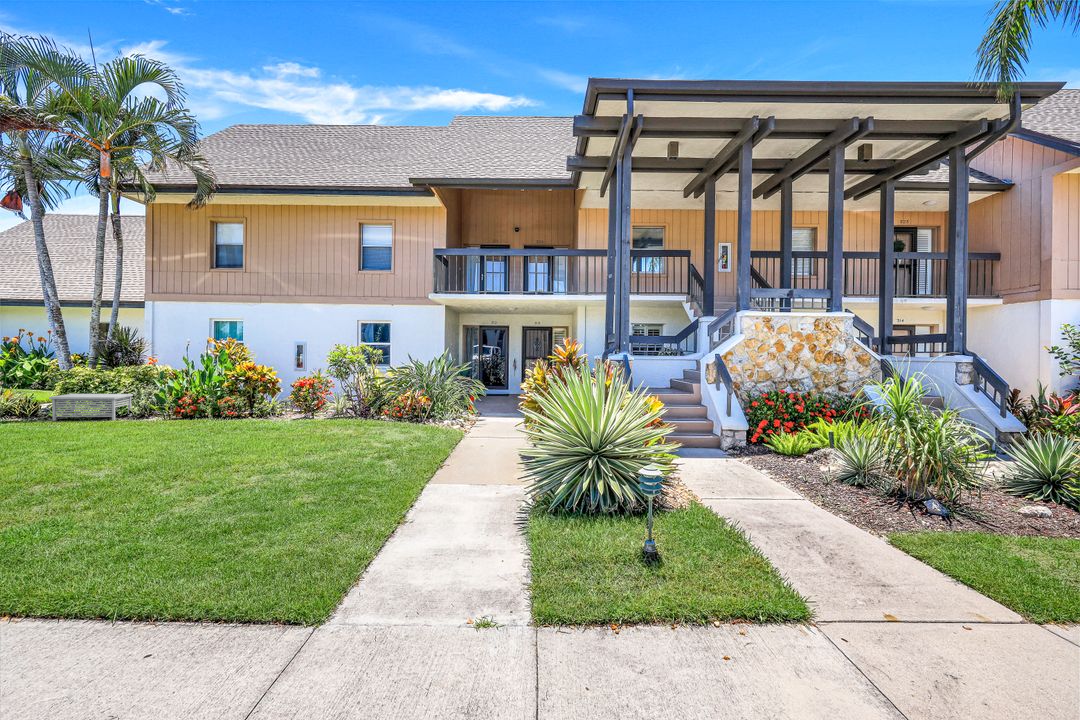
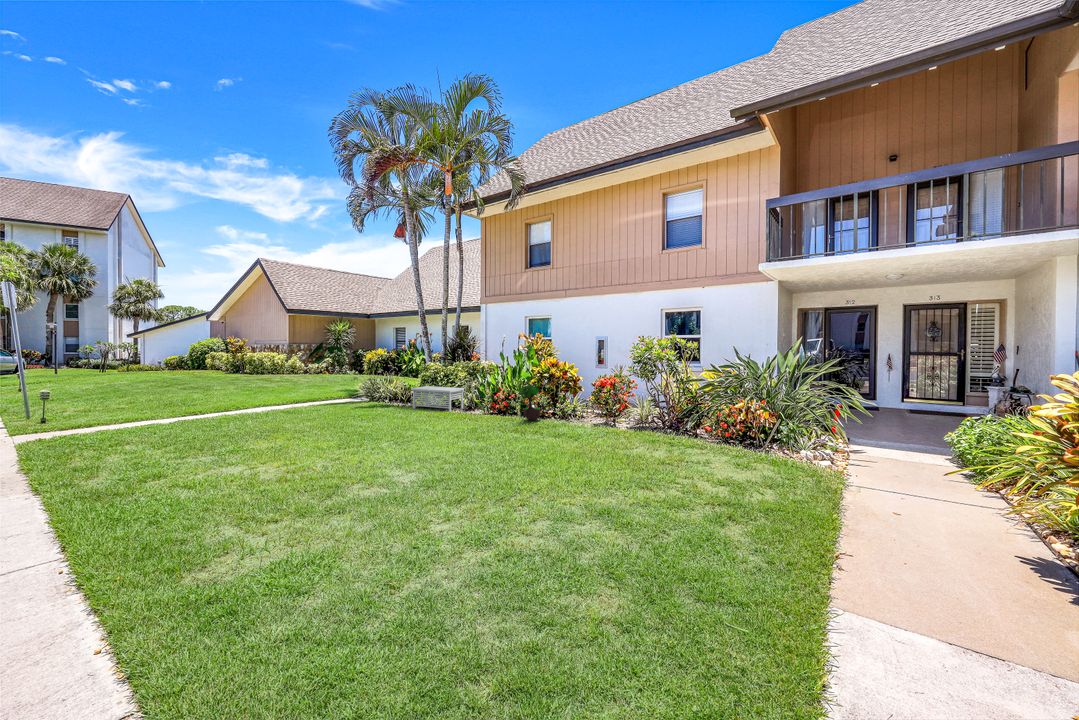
potted tree: none [210,384,237,421] -> present [519,385,541,420]

